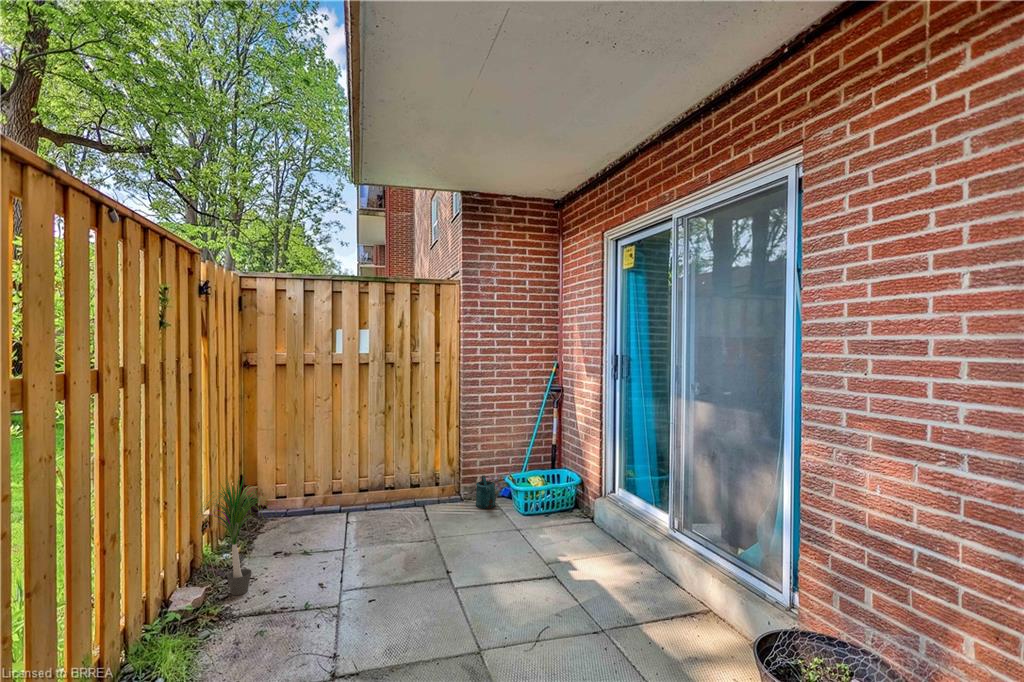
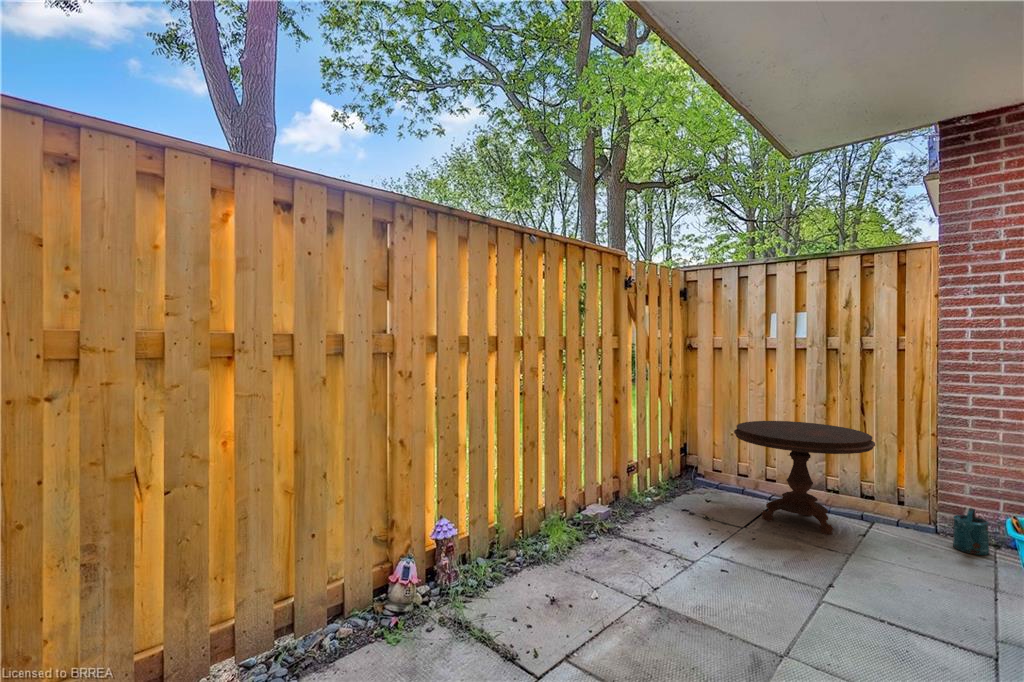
side table: none [320,431,437,534] -> present [734,421,875,535]
potted plant: present [198,478,266,595] -> none [602,425,668,526]

